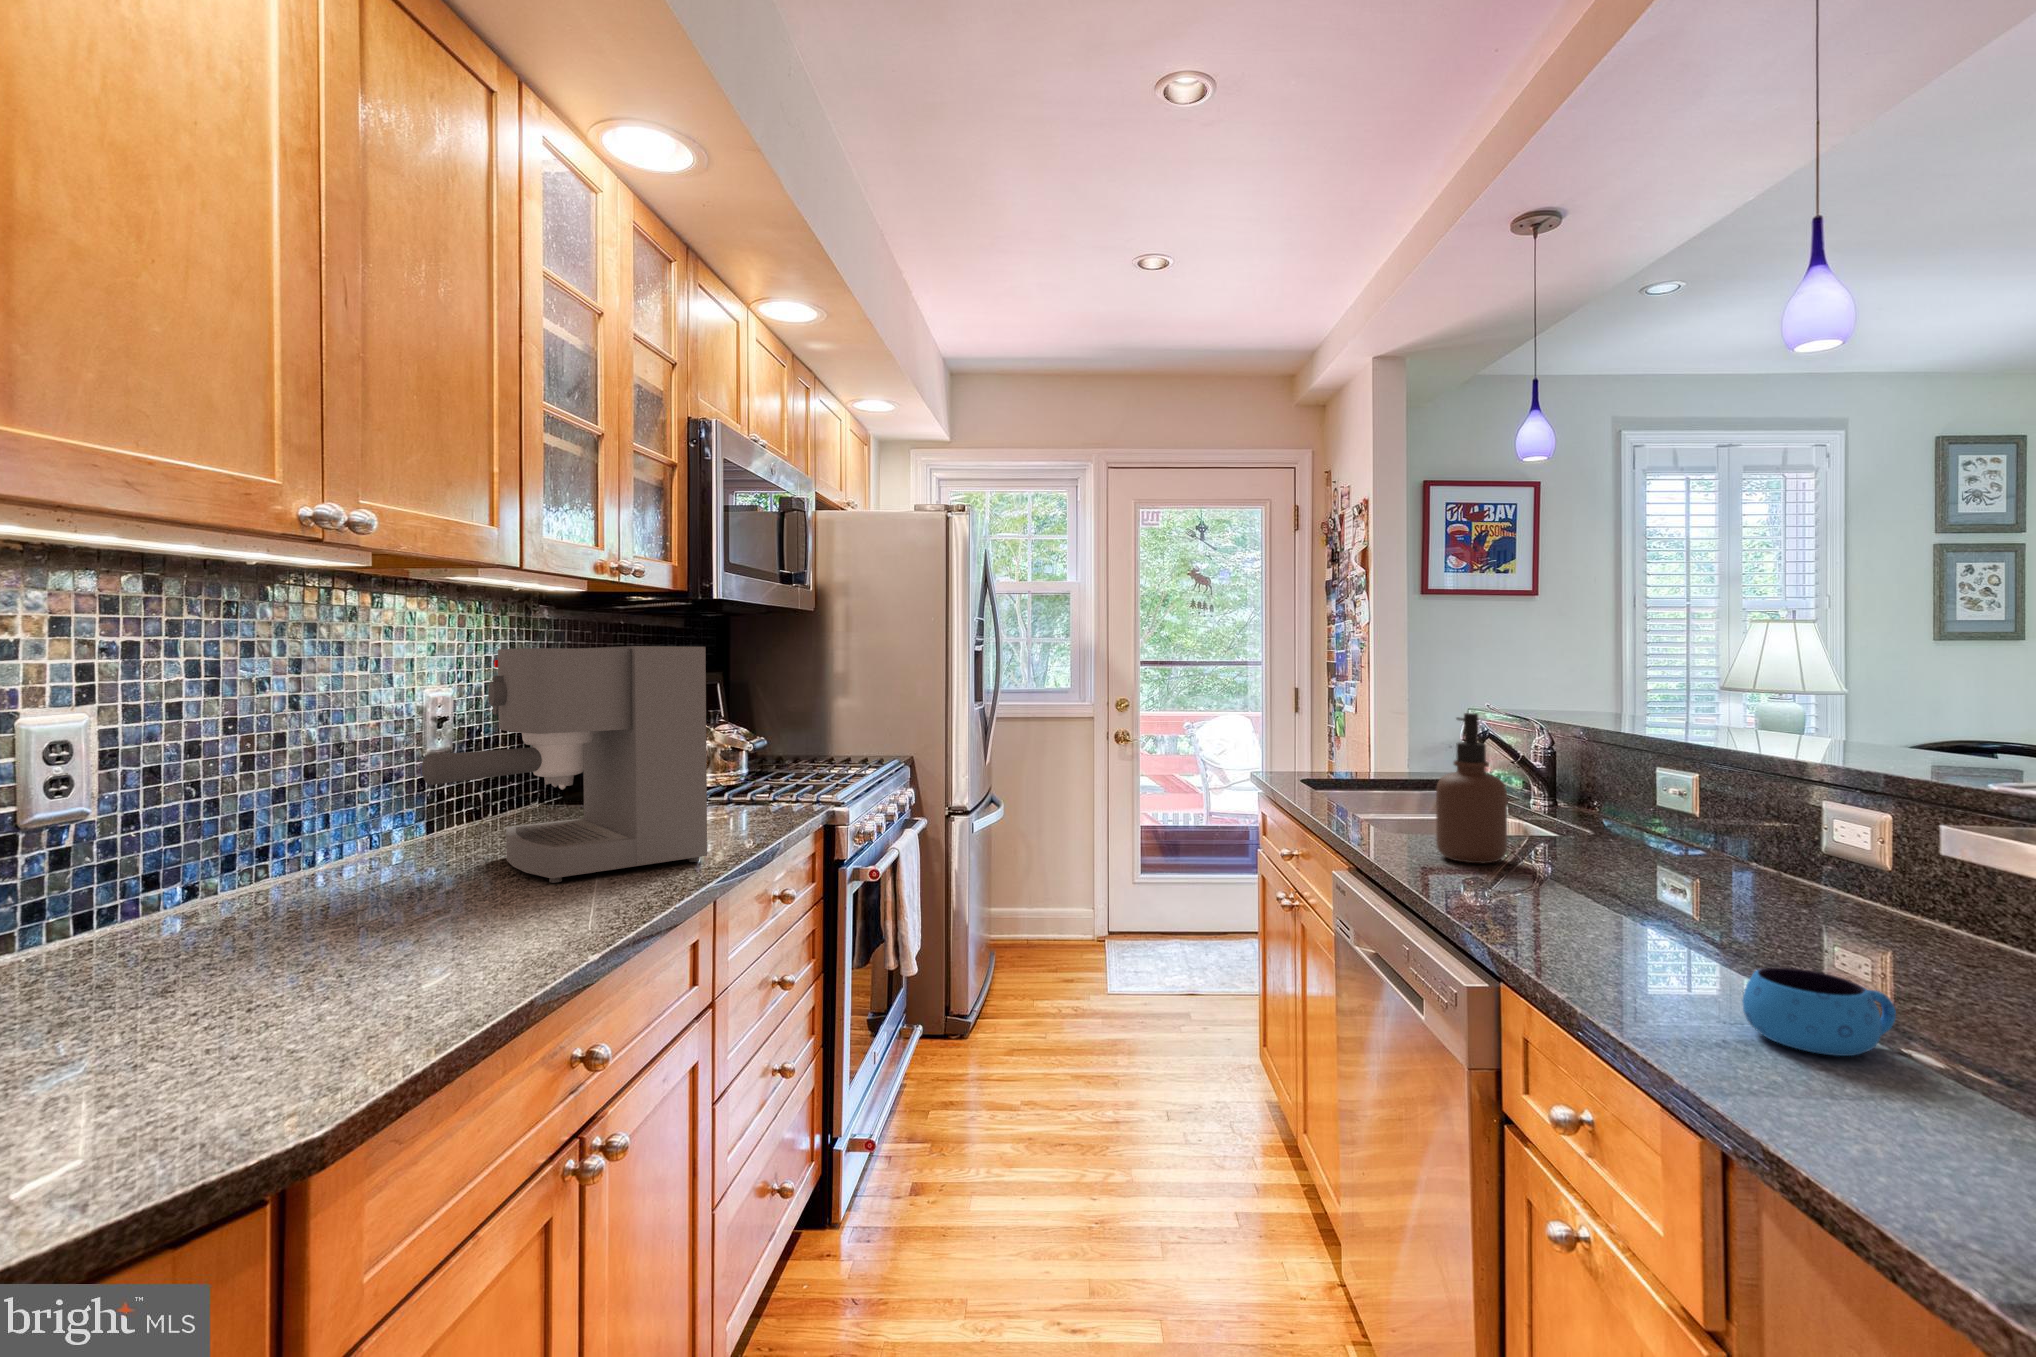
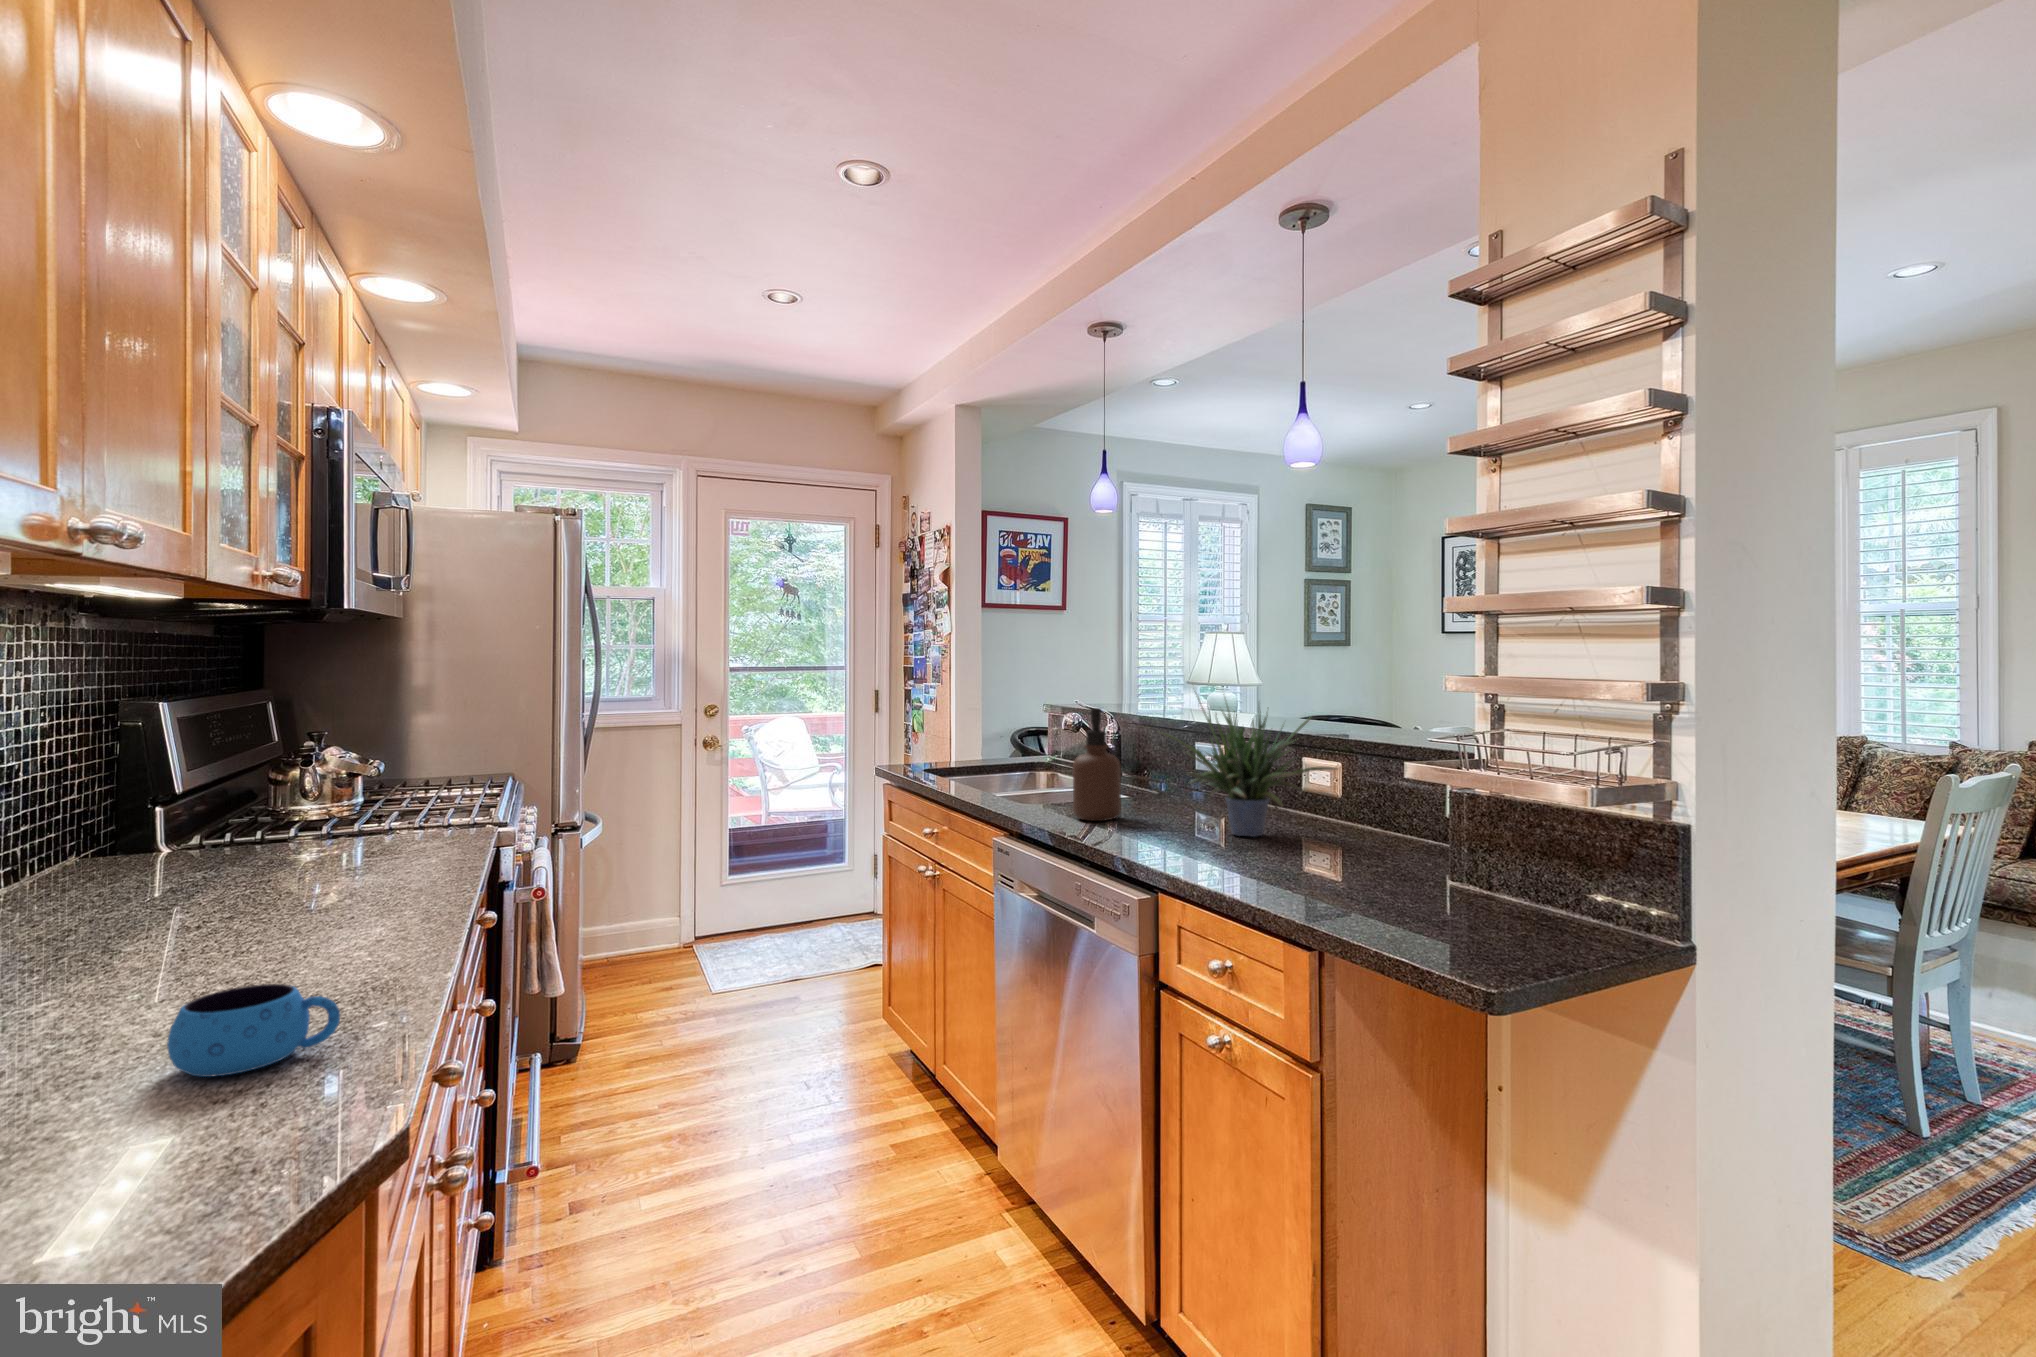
coffee maker: present [422,646,707,883] -> none [114,661,445,923]
potted plant: none [1547,678,1883,918] -> present [1160,693,1336,837]
mug: present [1742,968,1896,1056] -> present [167,984,340,1077]

